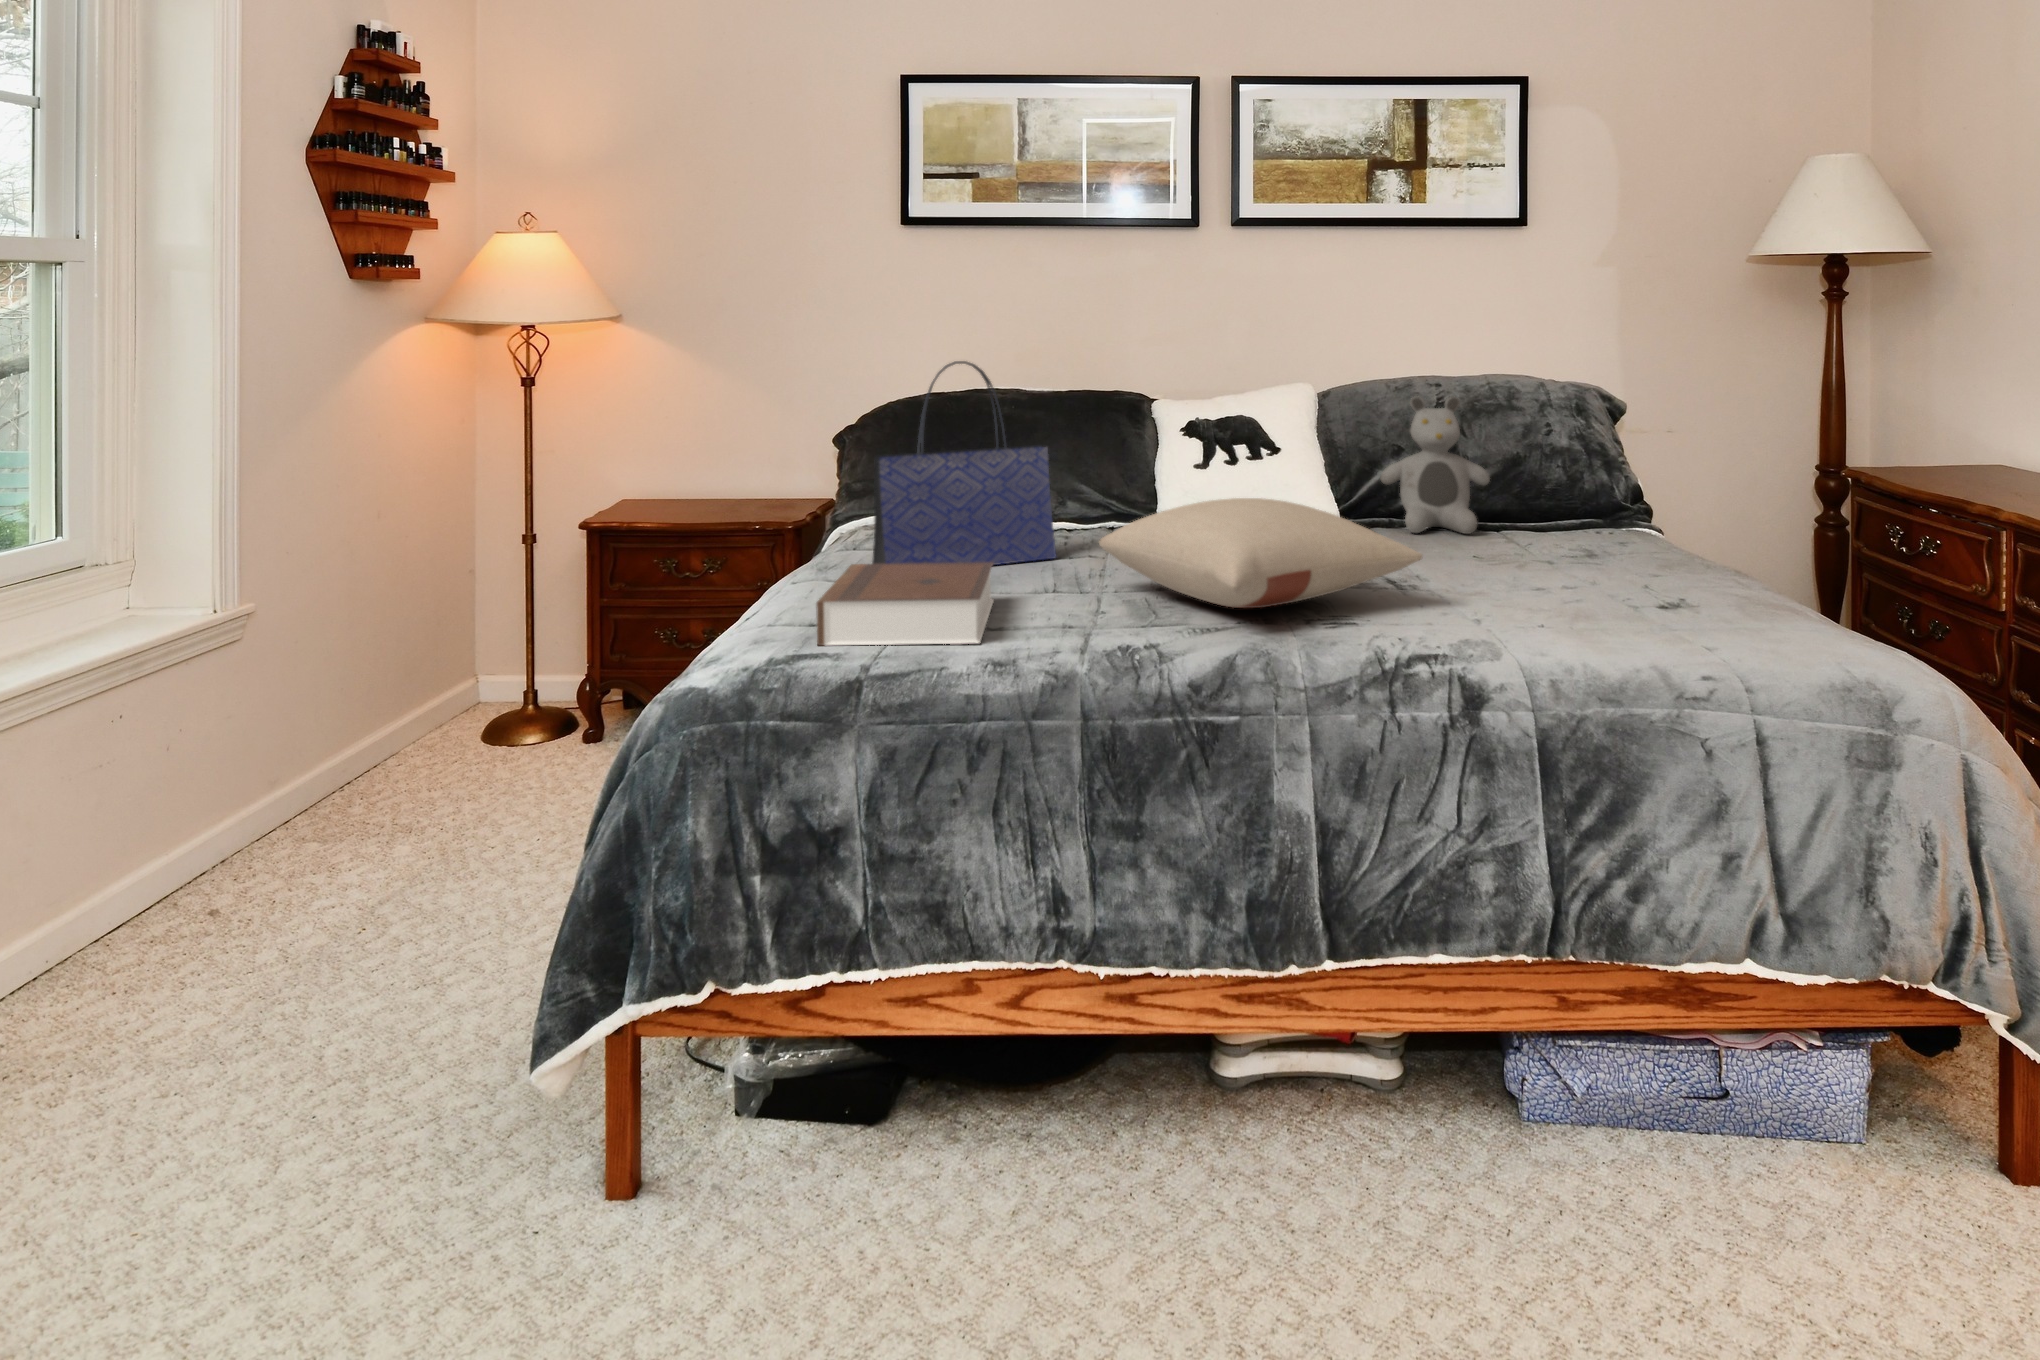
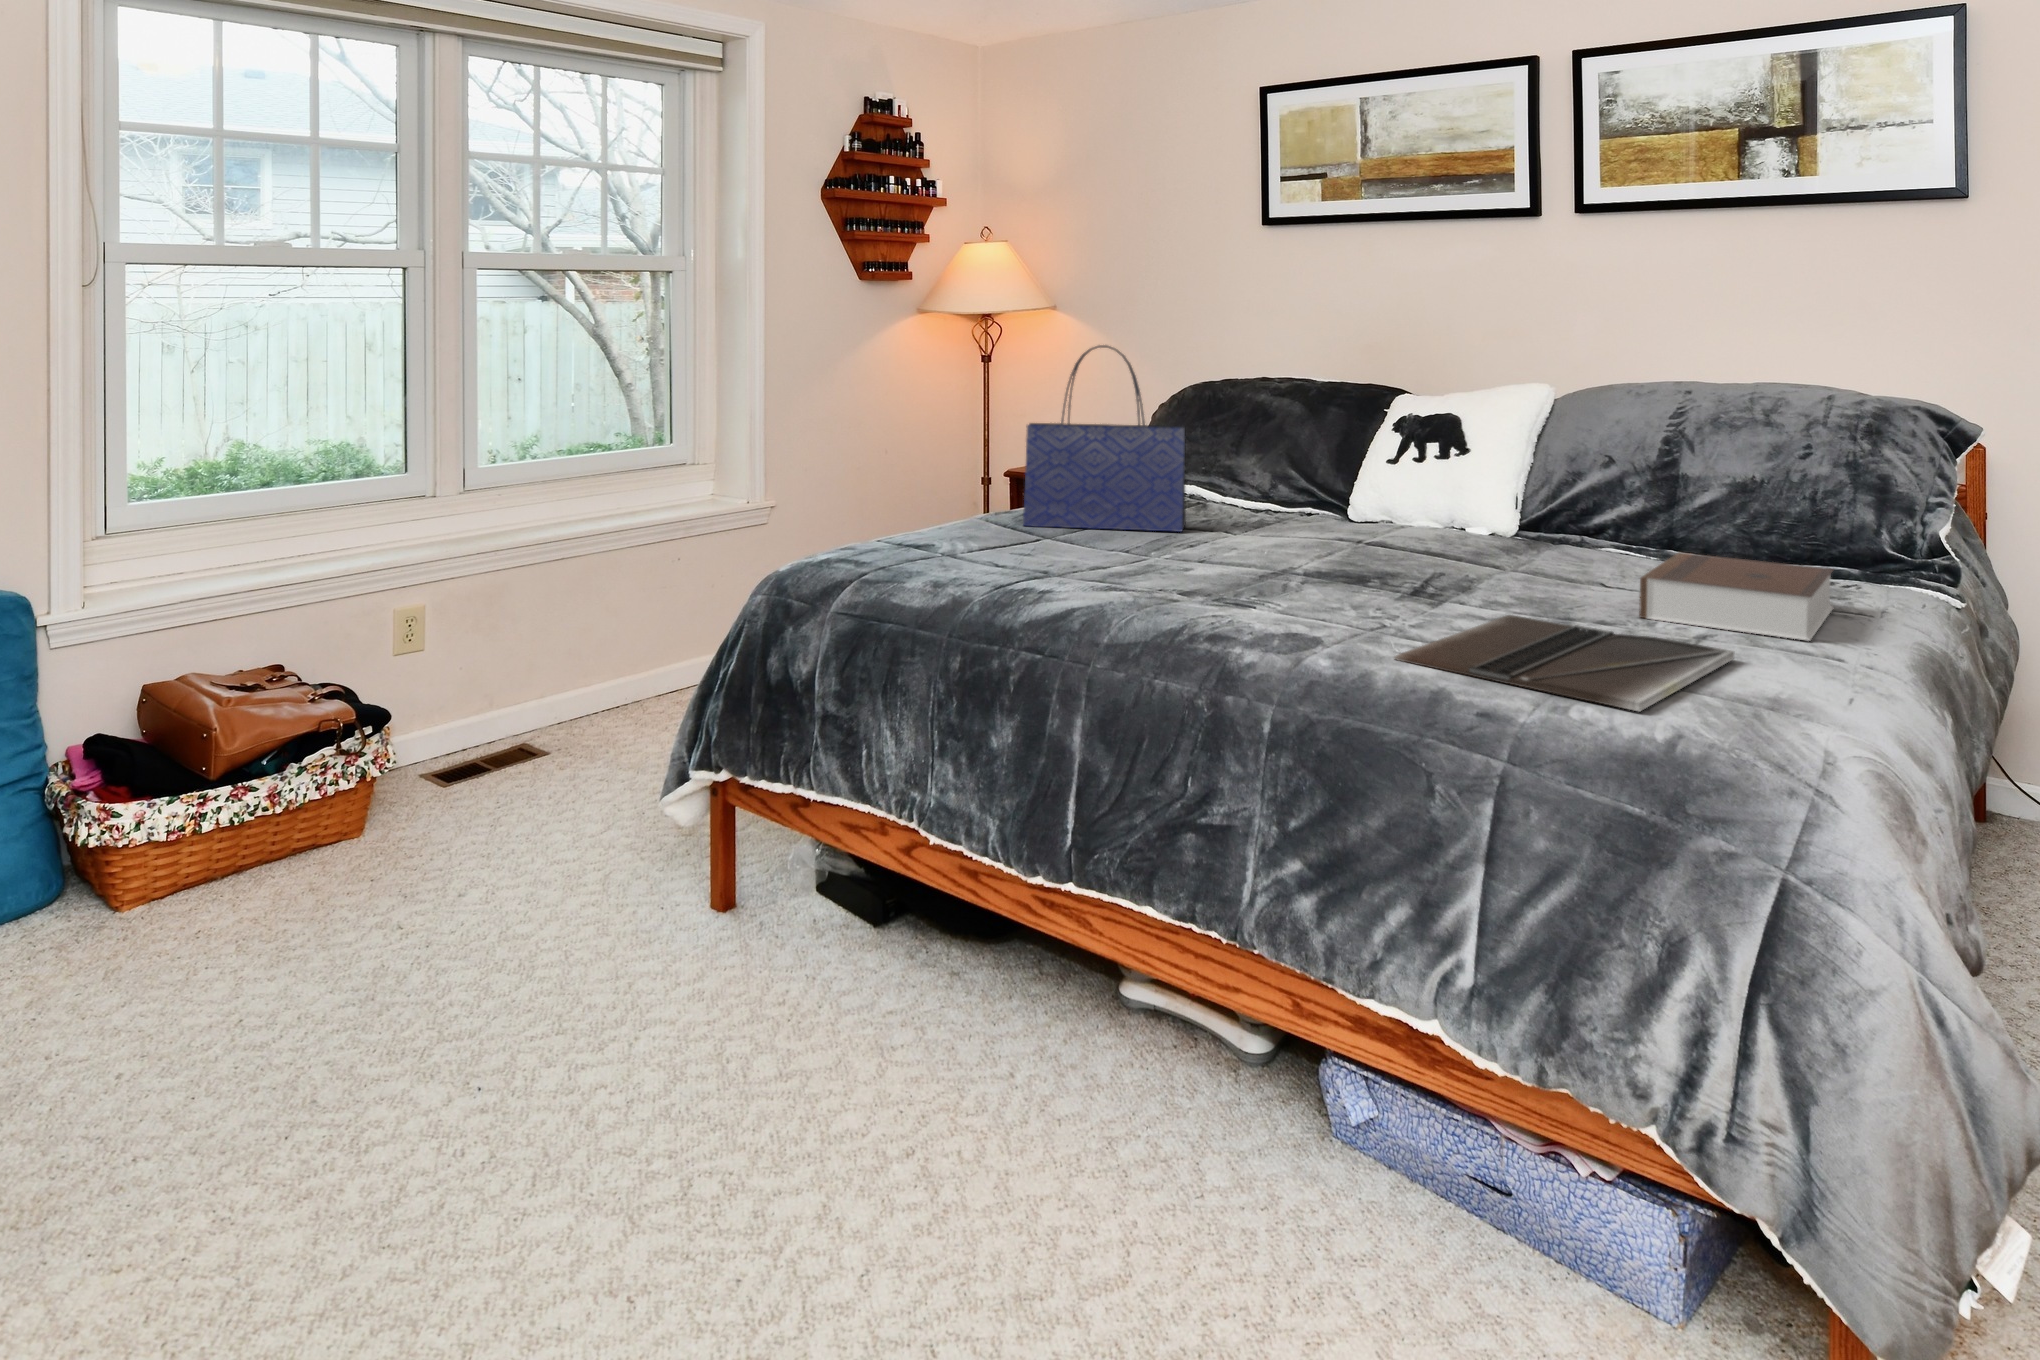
teddy bear: present [1380,396,1490,534] -> none [1589,407,1721,569]
pillow: present [1099,498,1423,608] -> none [1132,483,1377,584]
book: present [816,562,994,646] -> present [1639,553,1834,640]
laptop: none [1511,591,1797,654] -> present [1394,615,1734,712]

